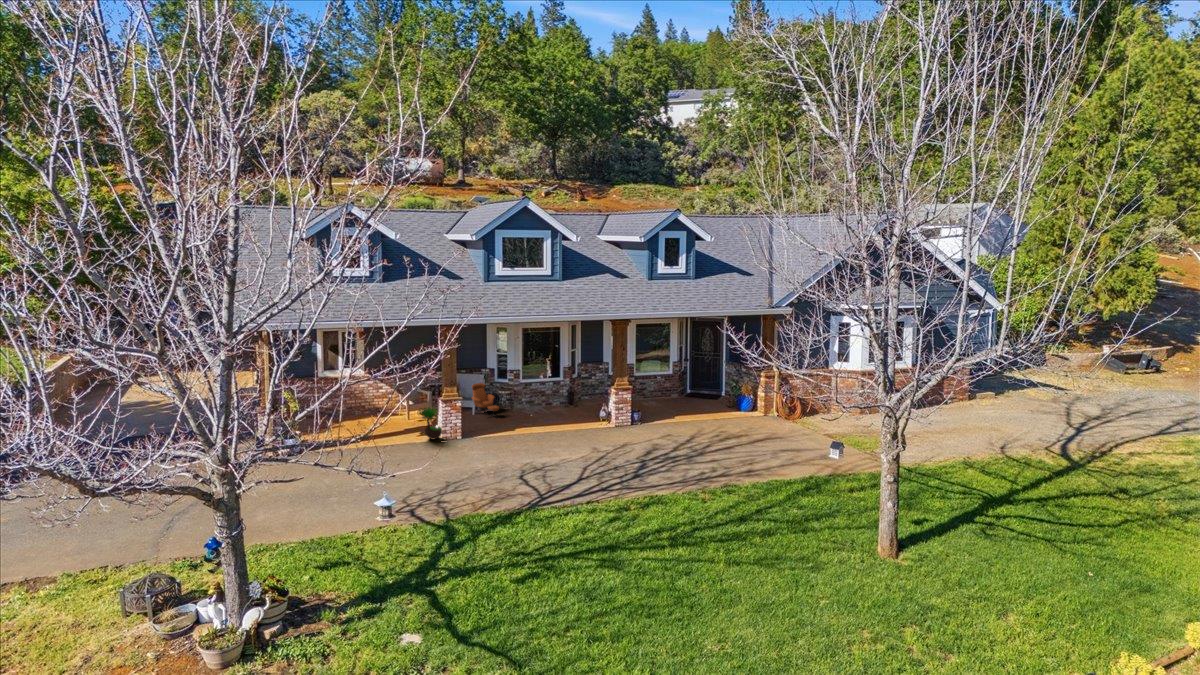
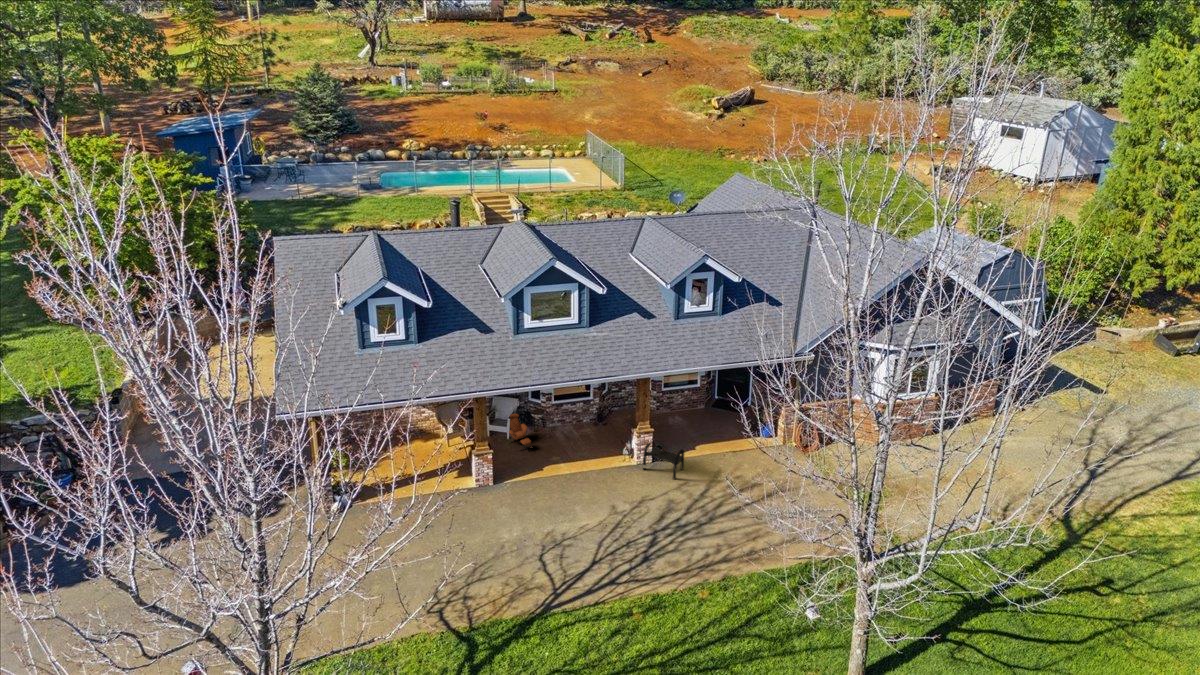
bench: none [623,396,667,432] -> present [643,441,684,479]
potted tree: present [420,407,442,439] -> none [455,459,478,489]

